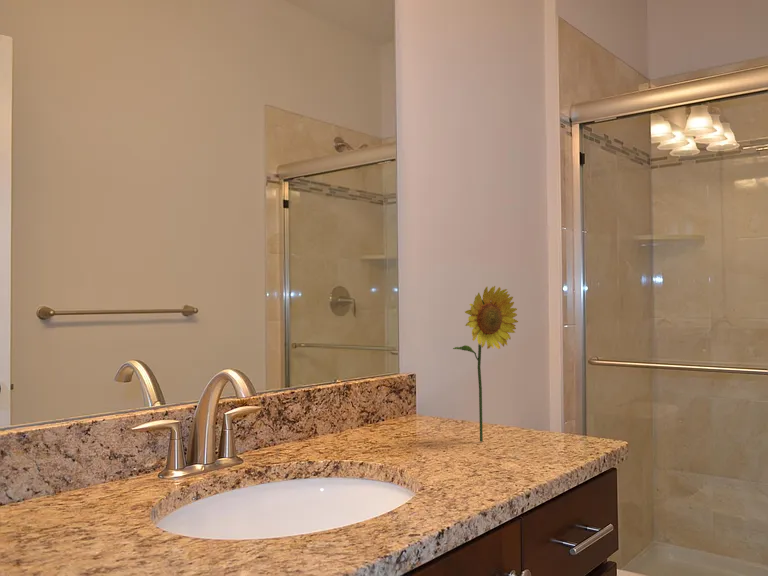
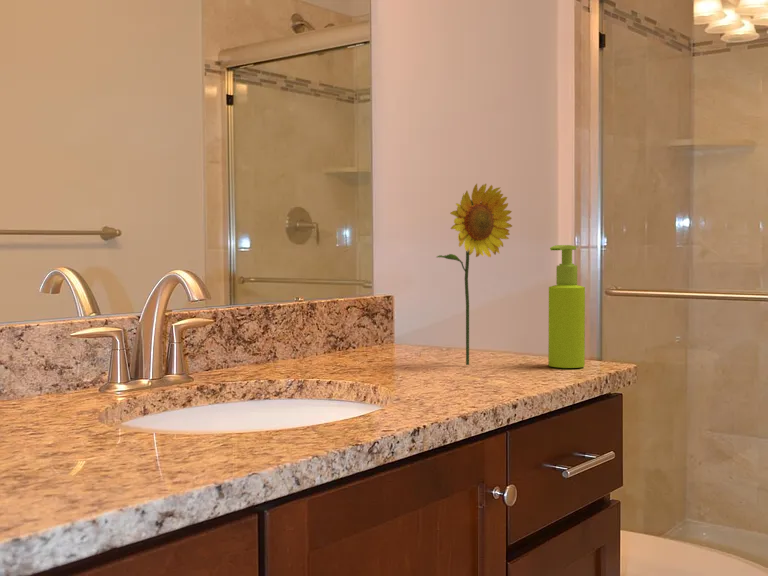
soap dispenser: none [551,338,584,446] -> present [548,245,585,368]

